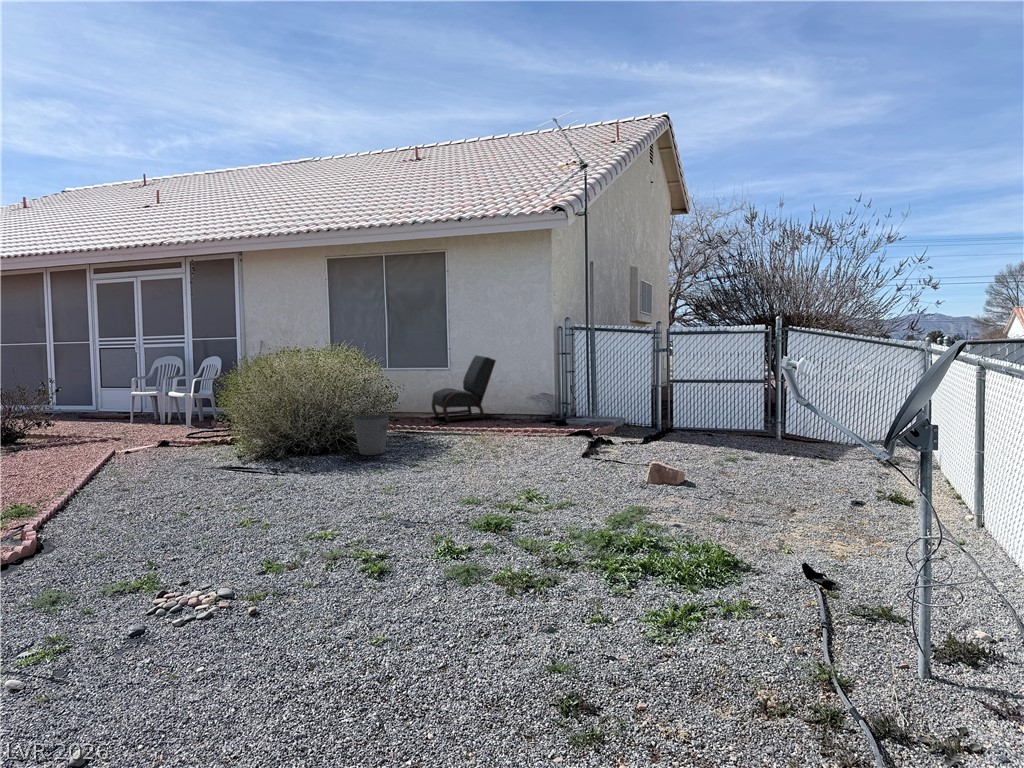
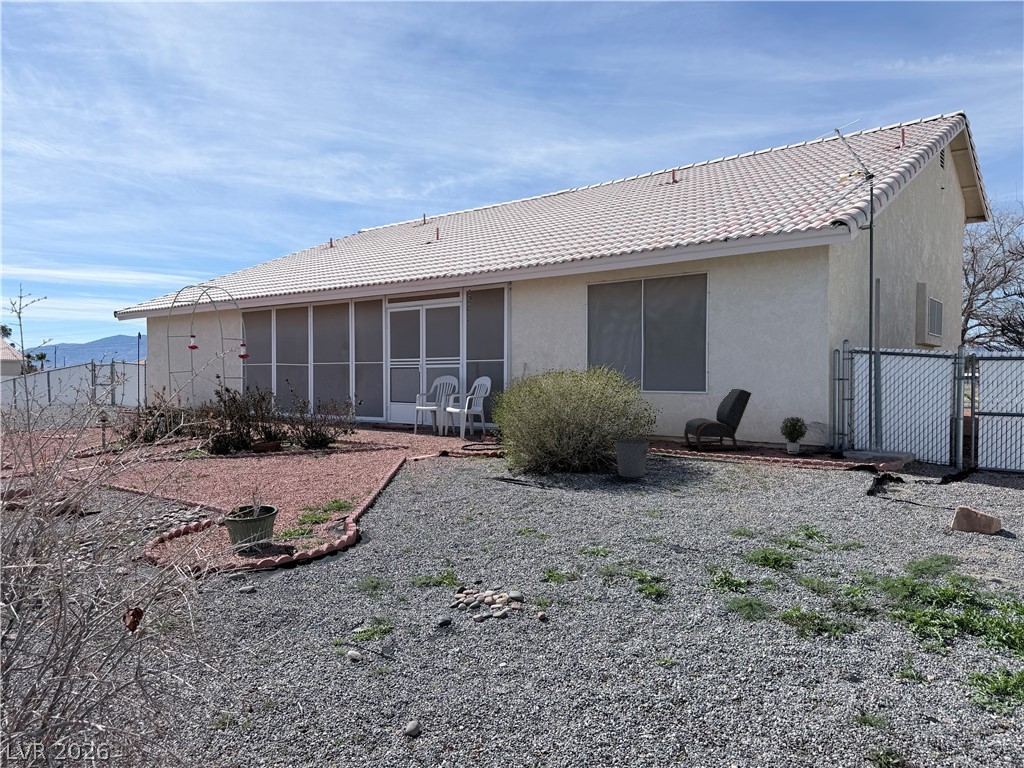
potted plant: none [524,381,551,419] -> present [780,417,808,454]

